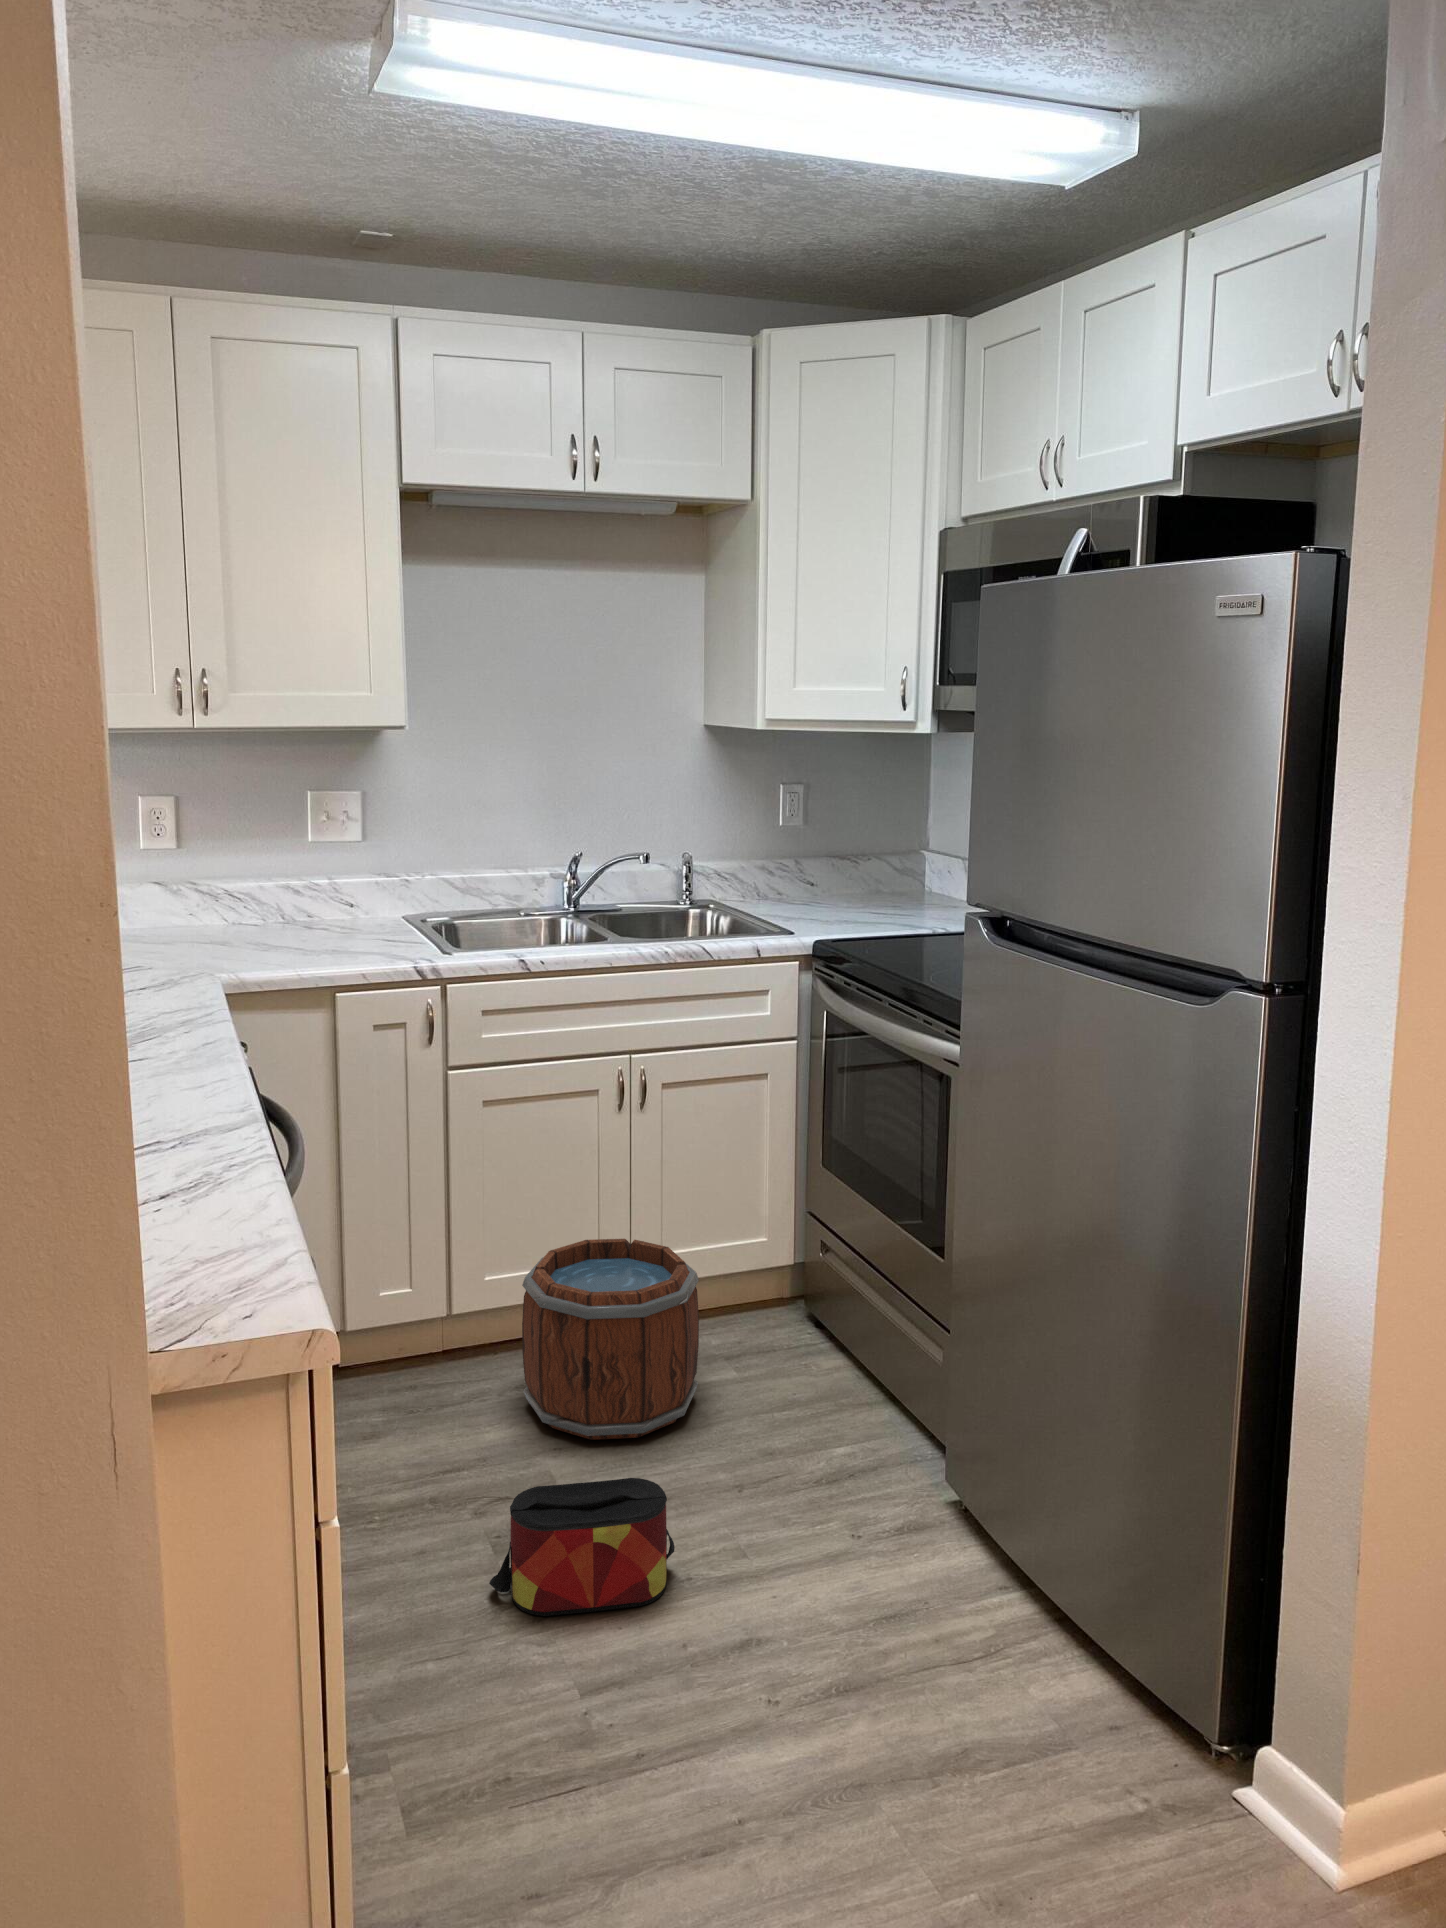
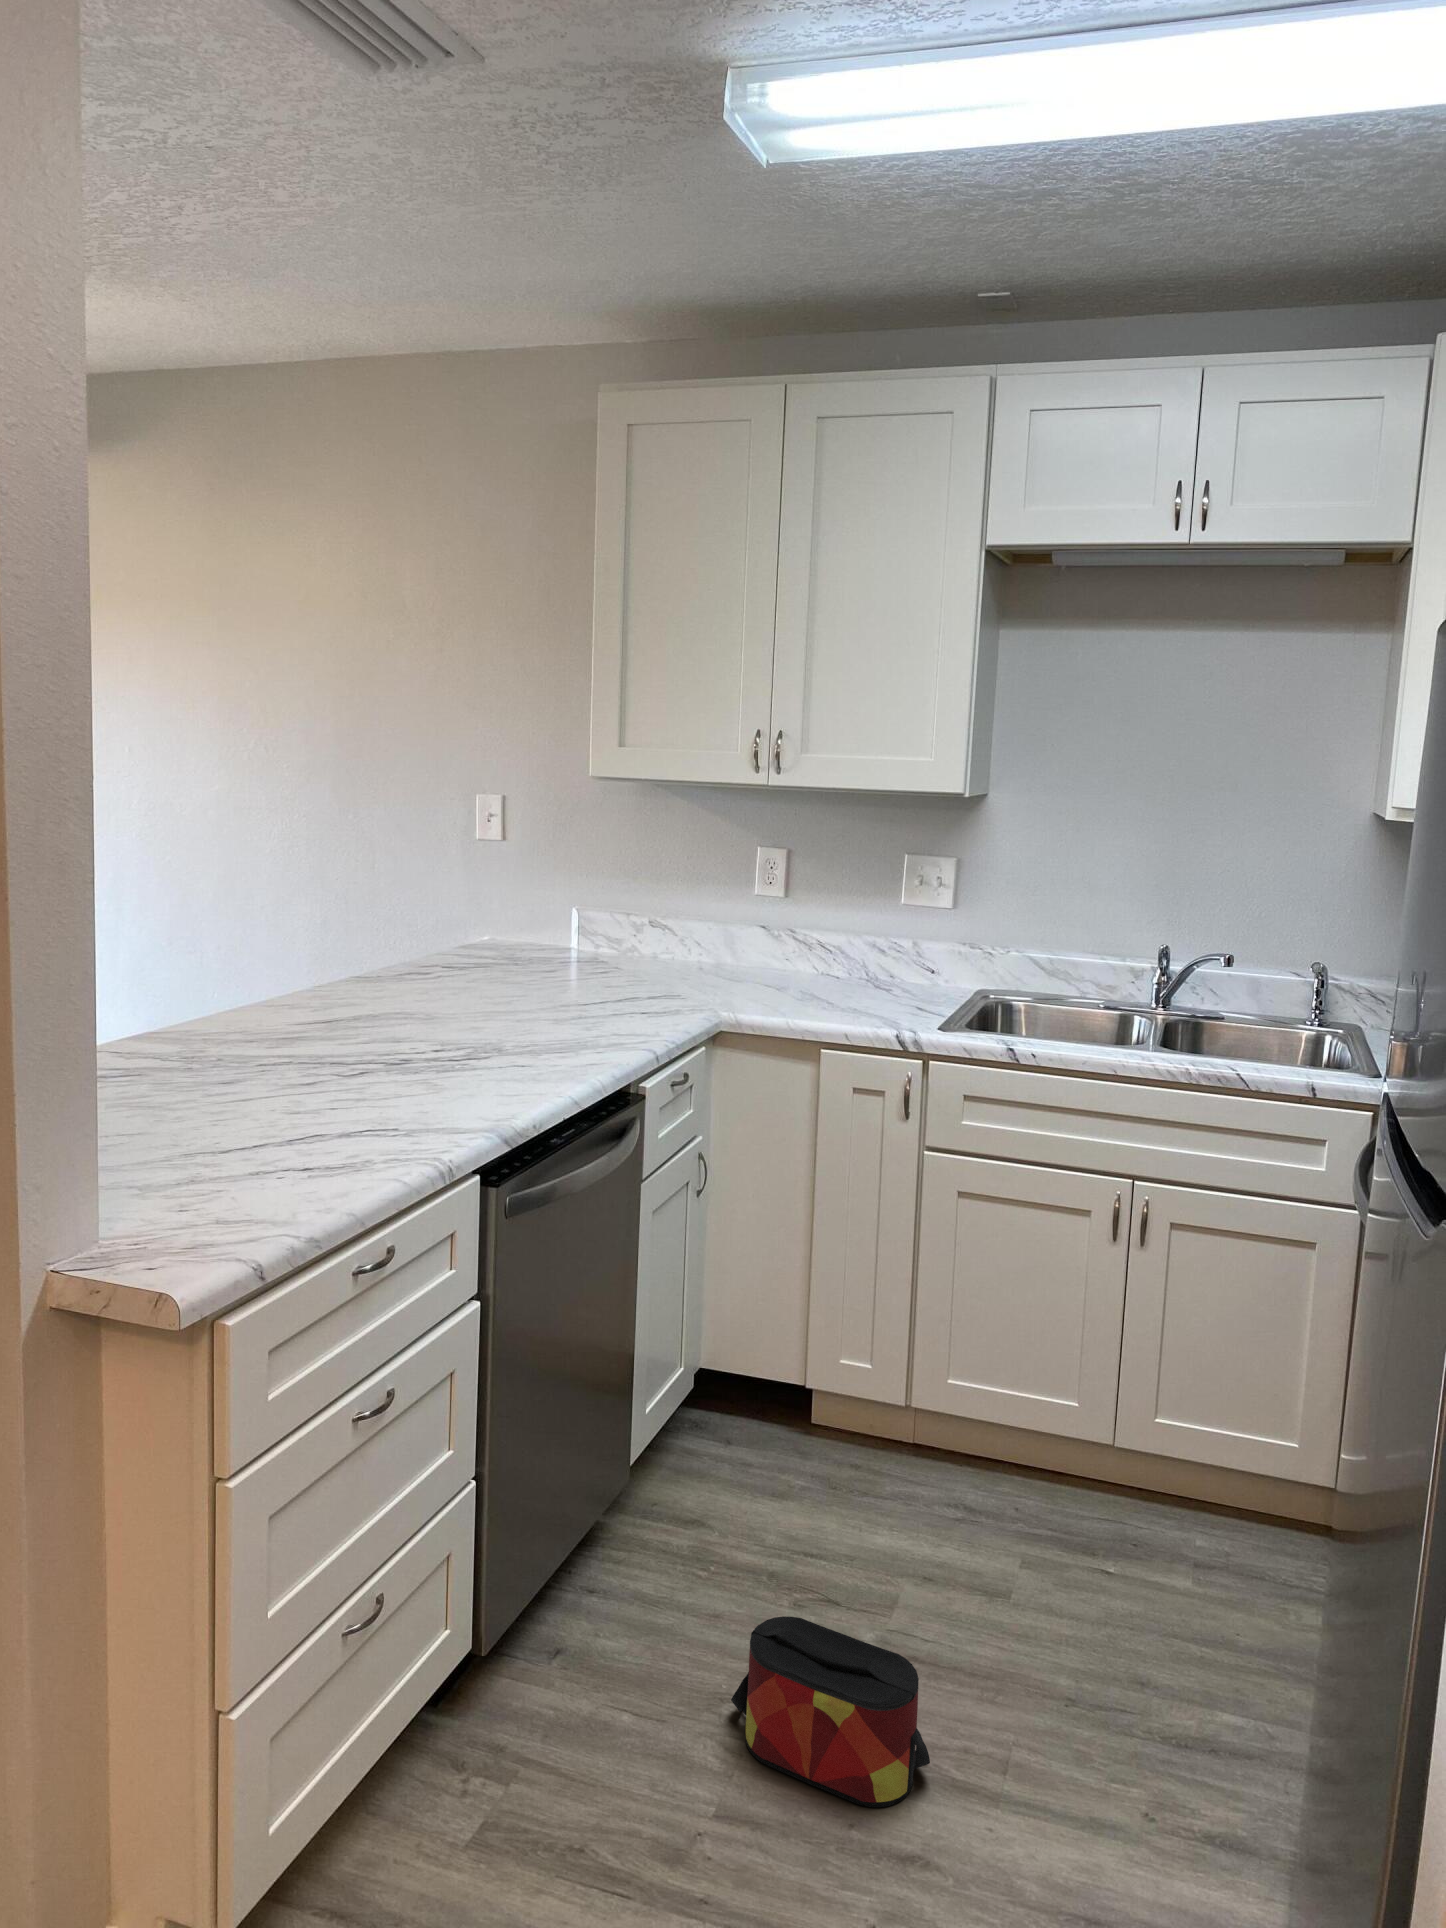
bucket: present [522,1239,699,1440] -> none [926,1371,1135,1615]

